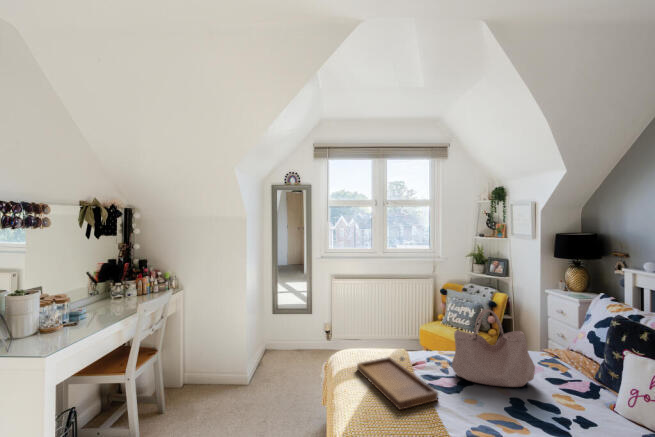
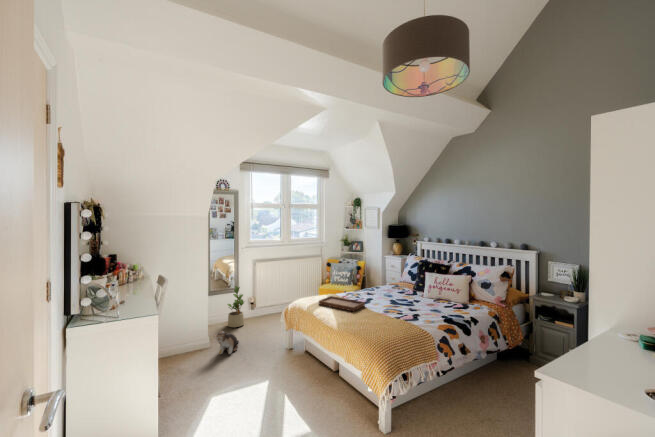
potted plant: none [288,307,312,363] -> present [228,286,244,327]
handbag: present [452,309,535,387] -> none [362,264,395,298]
plush toy: none [226,372,278,408] -> present [215,331,239,354]

